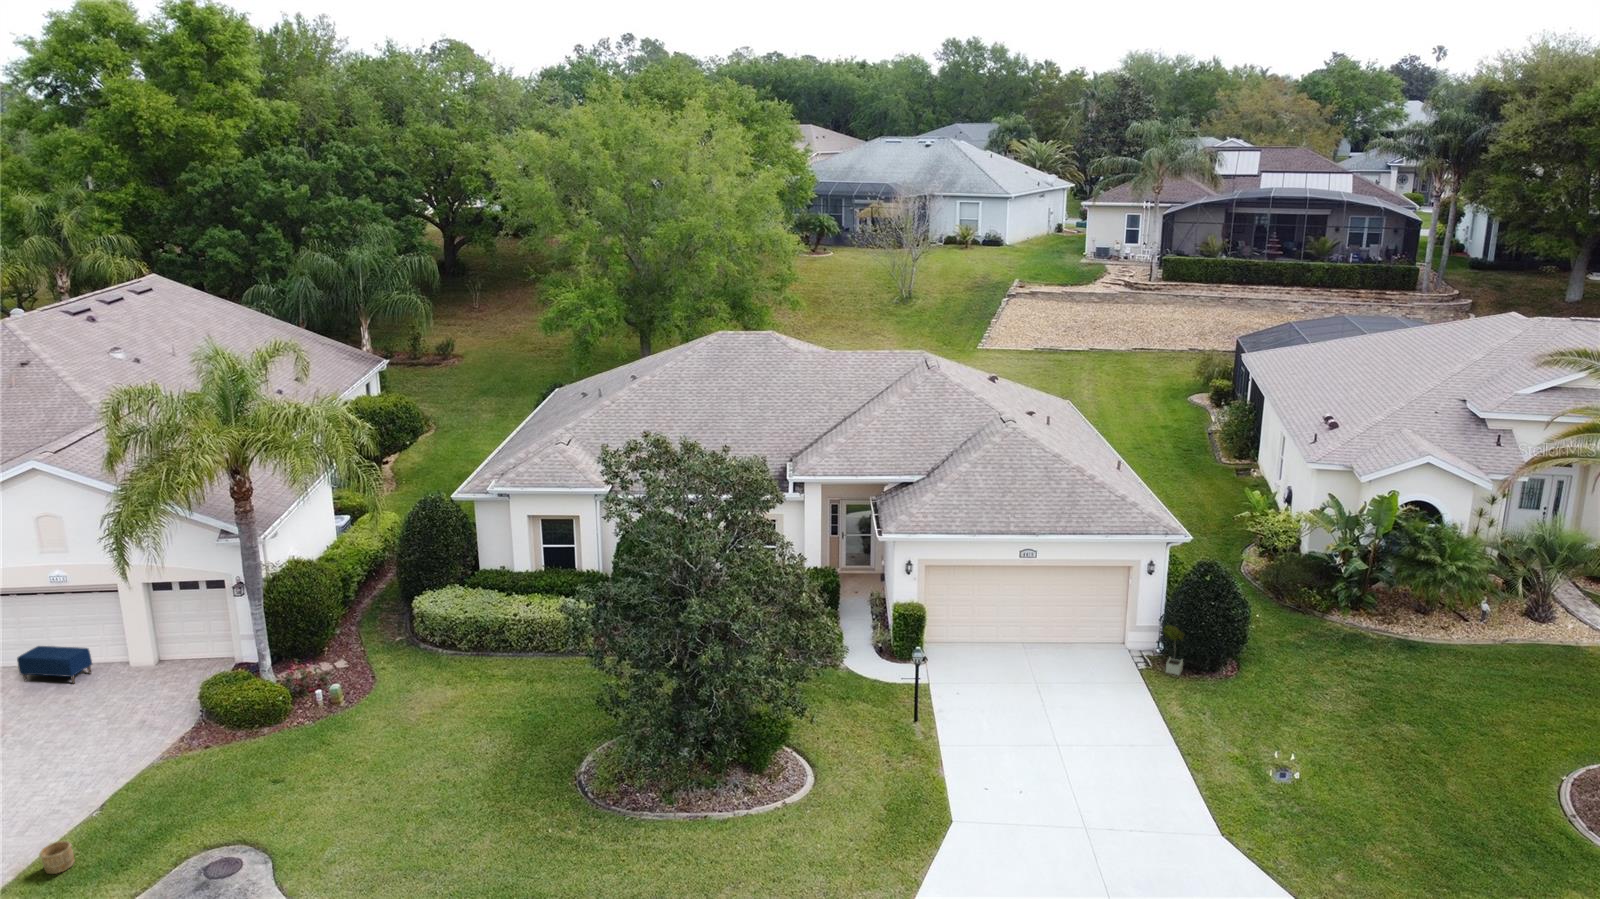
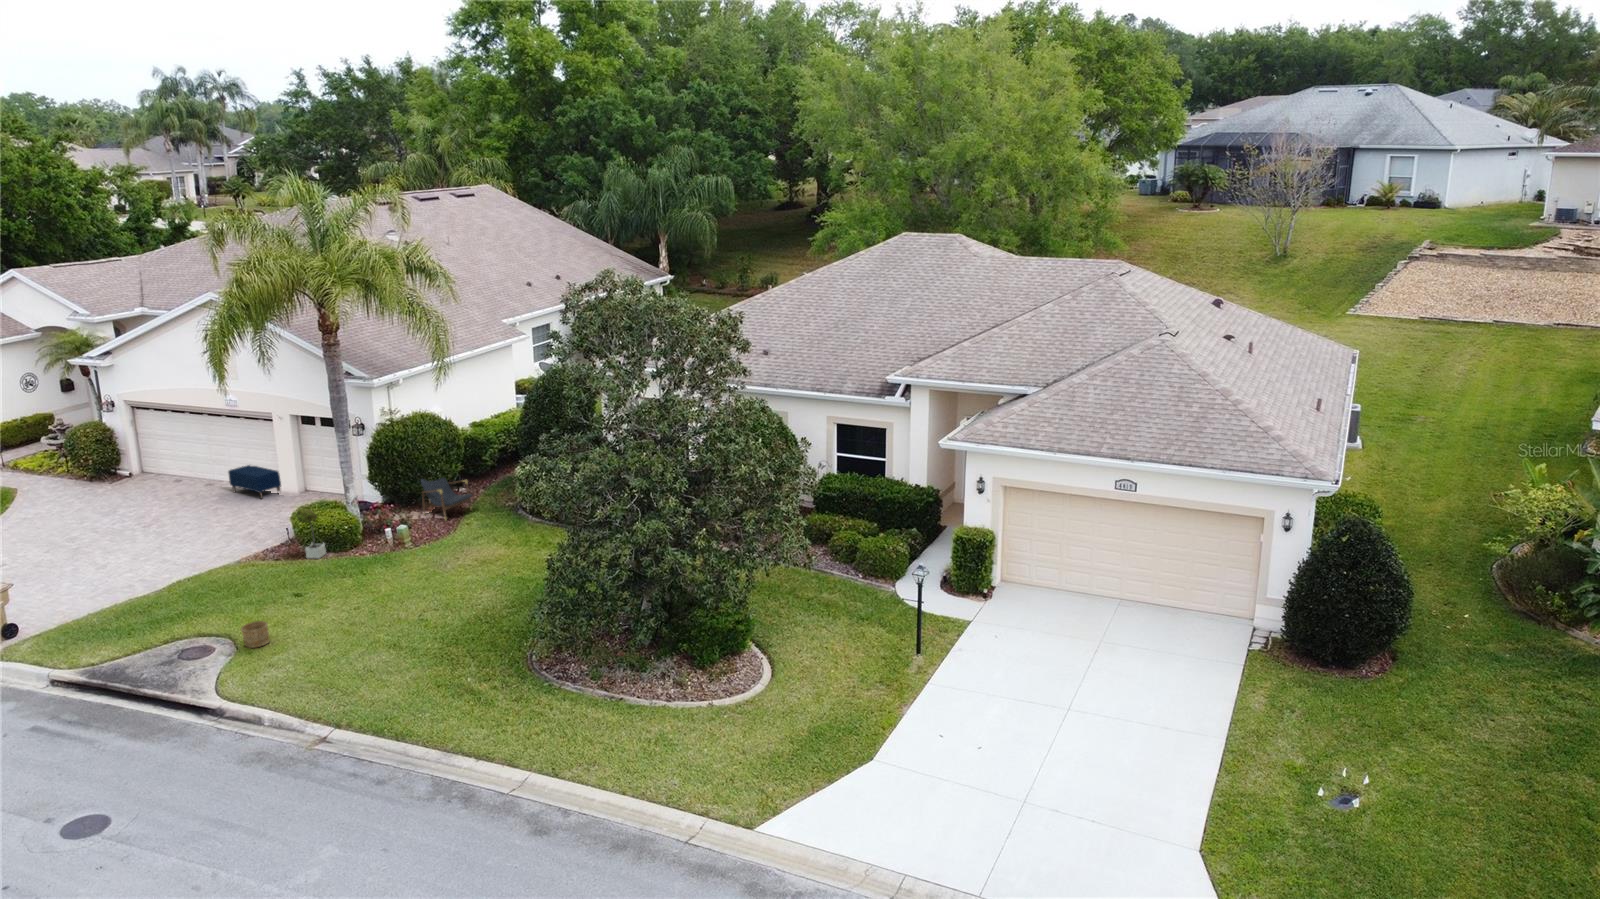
lounge chair: none [292,615,353,671] -> present [421,478,472,520]
potted tree: present [1163,625,1184,675] -> present [297,509,326,559]
wooden bucket: present [40,841,75,874] -> present [241,621,270,648]

